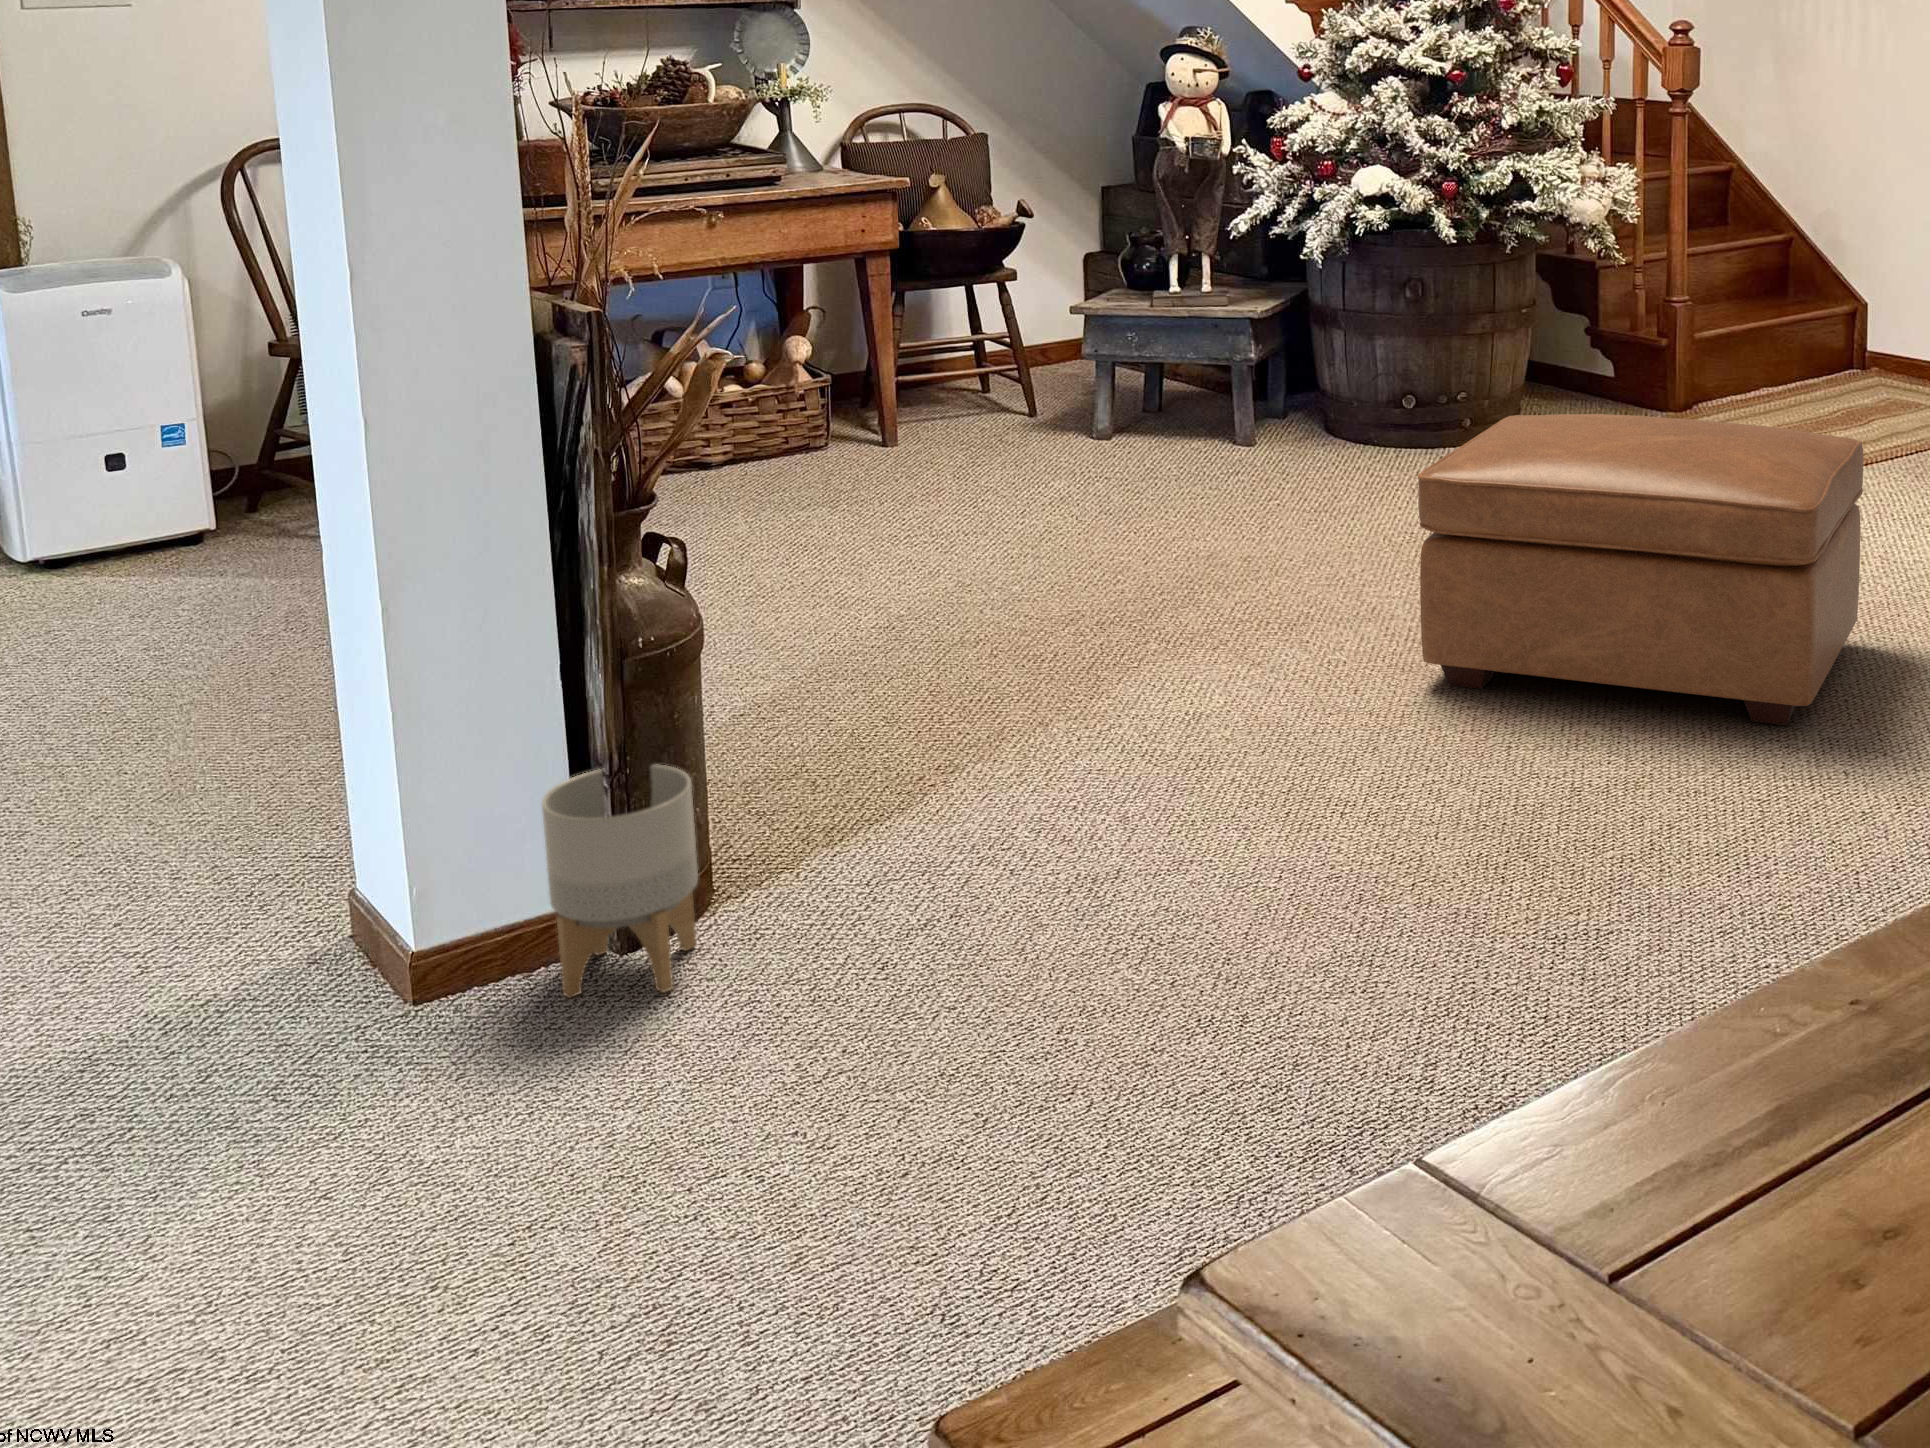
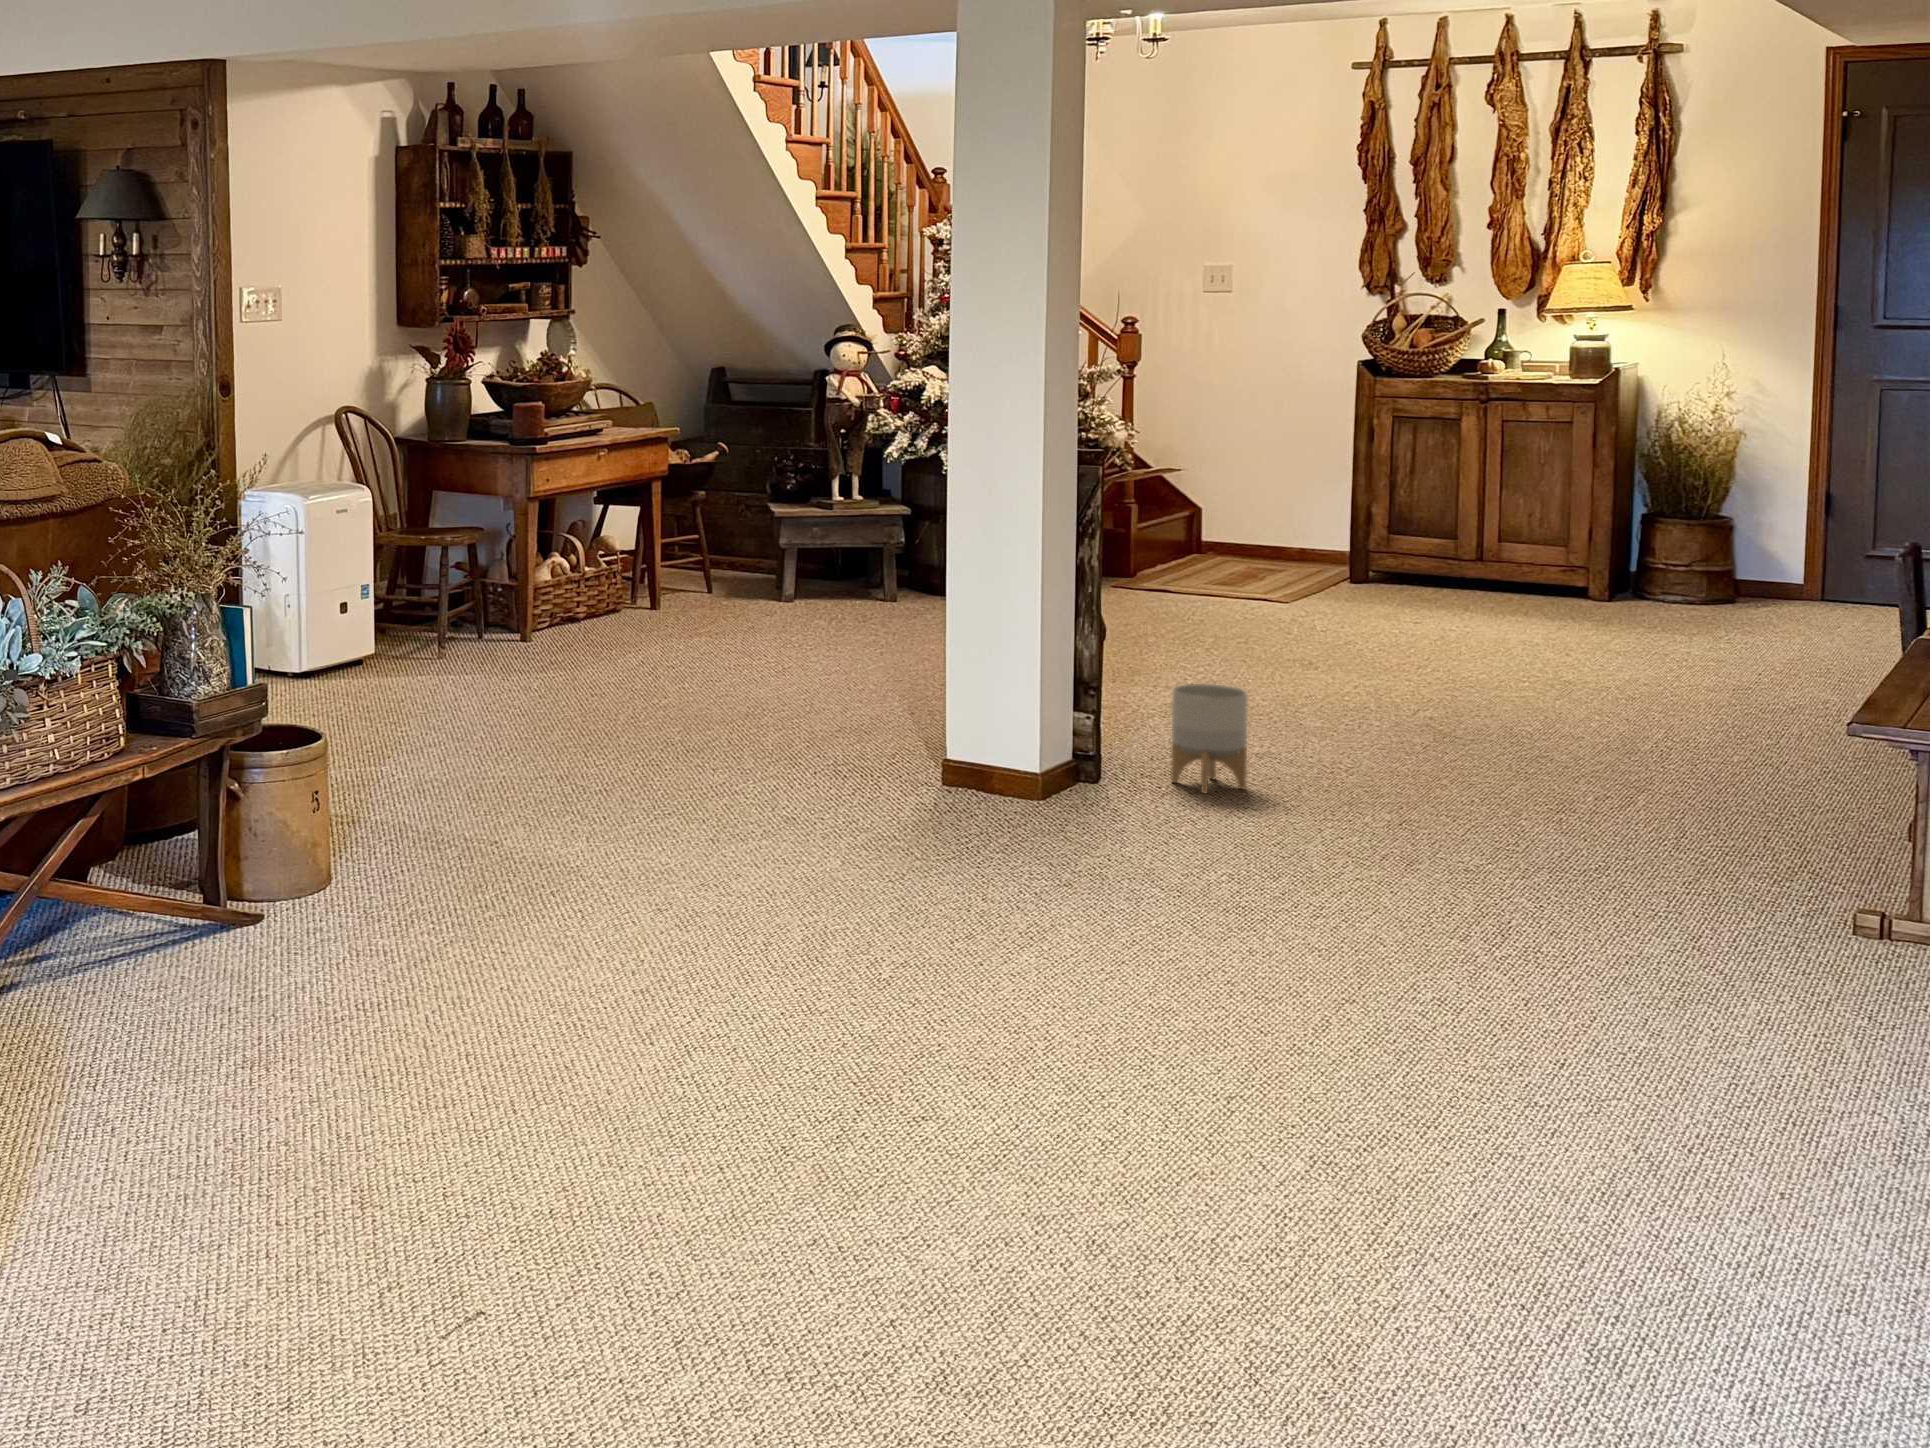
ottoman: present [1418,414,1864,725] -> none [1272,534,1552,688]

